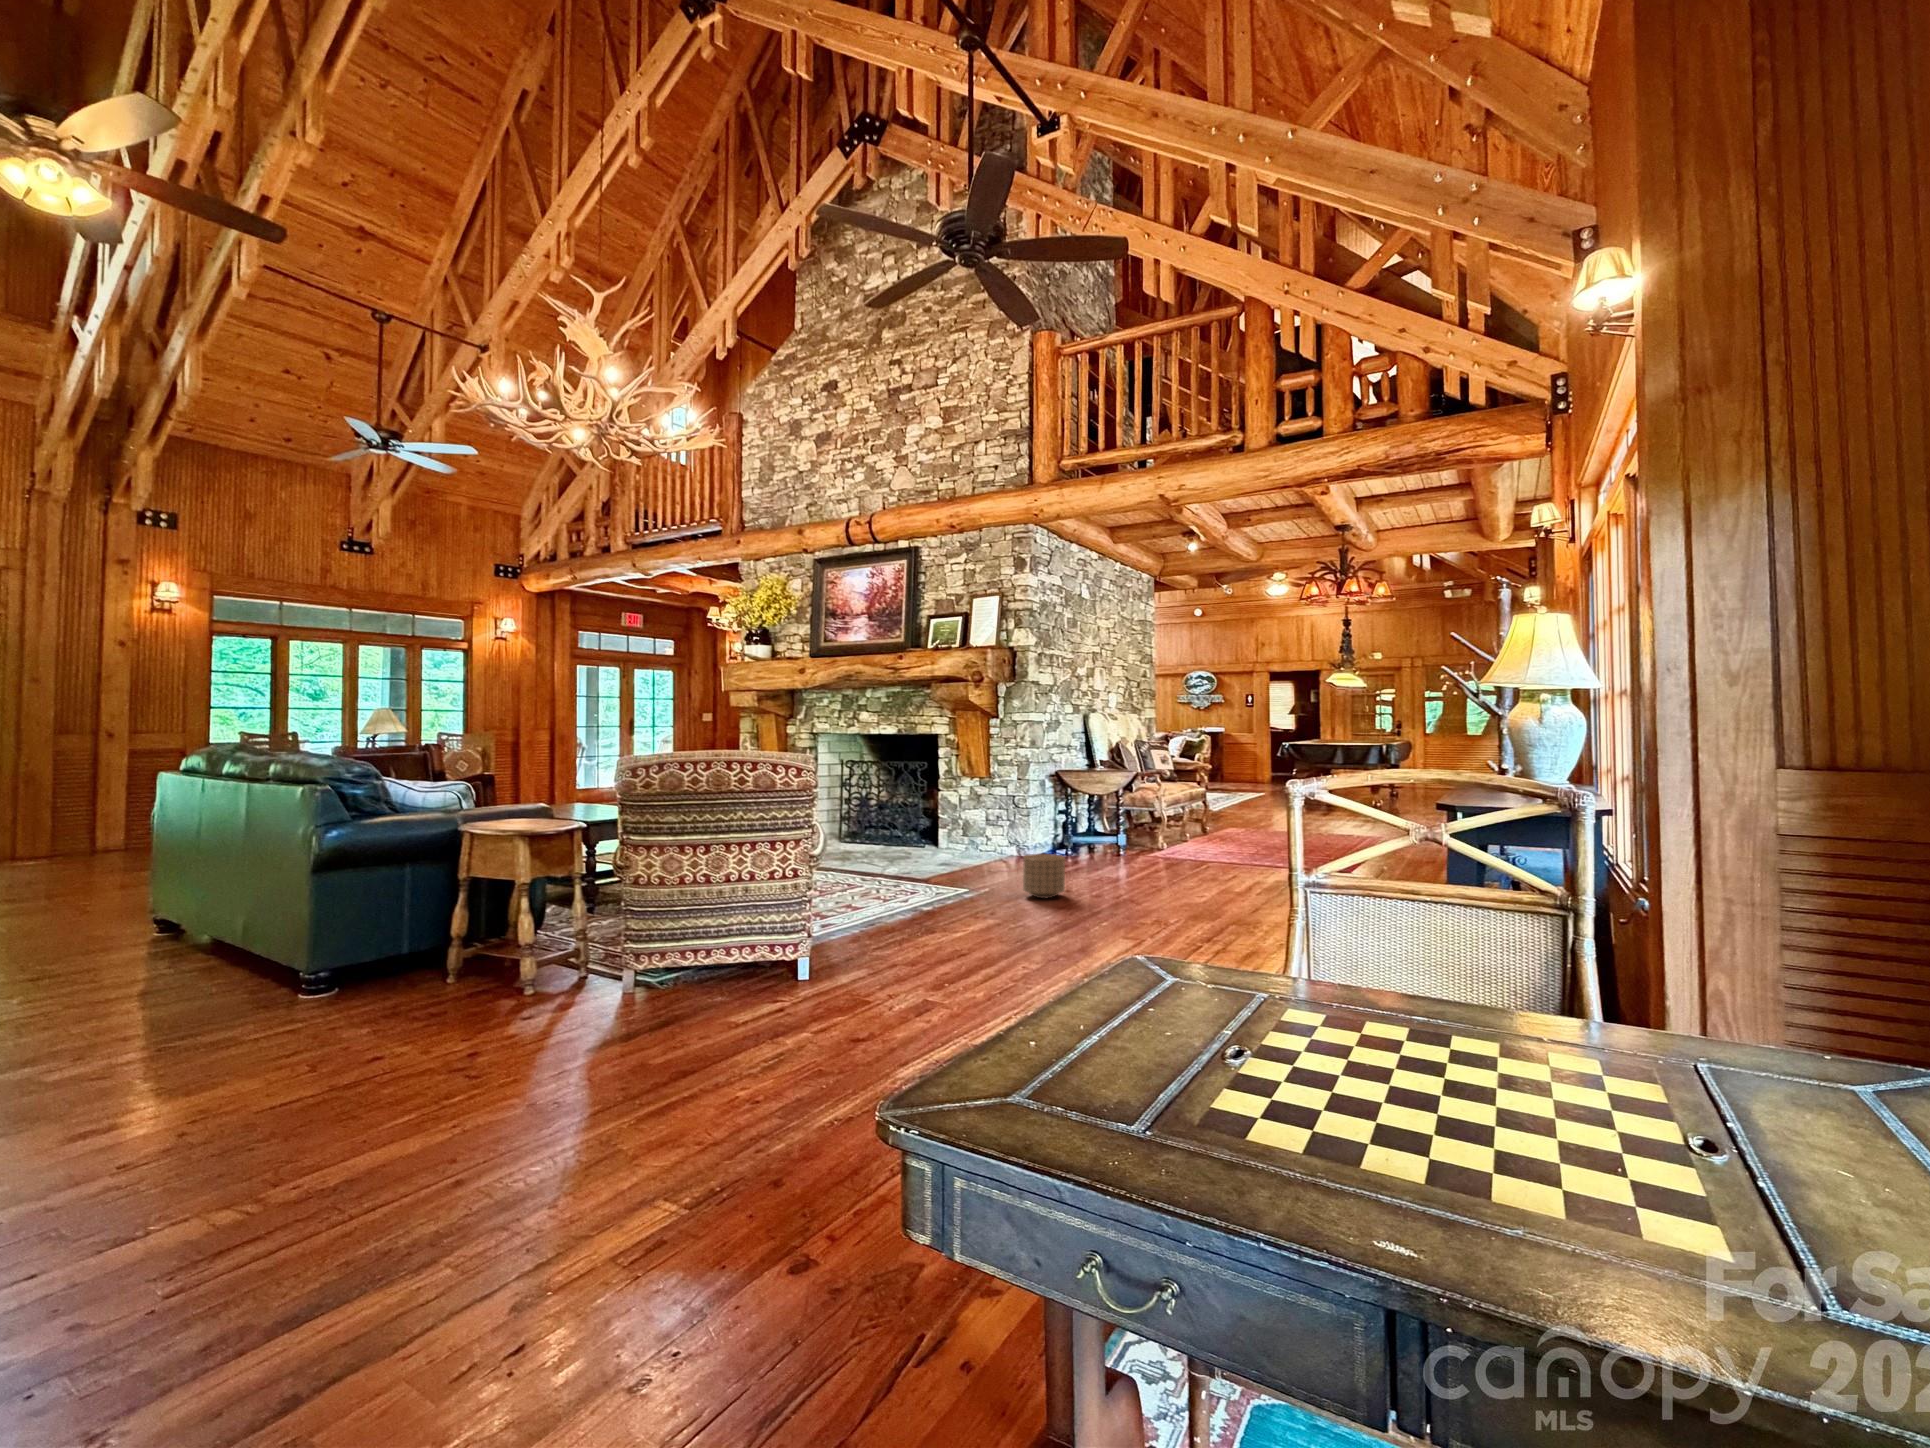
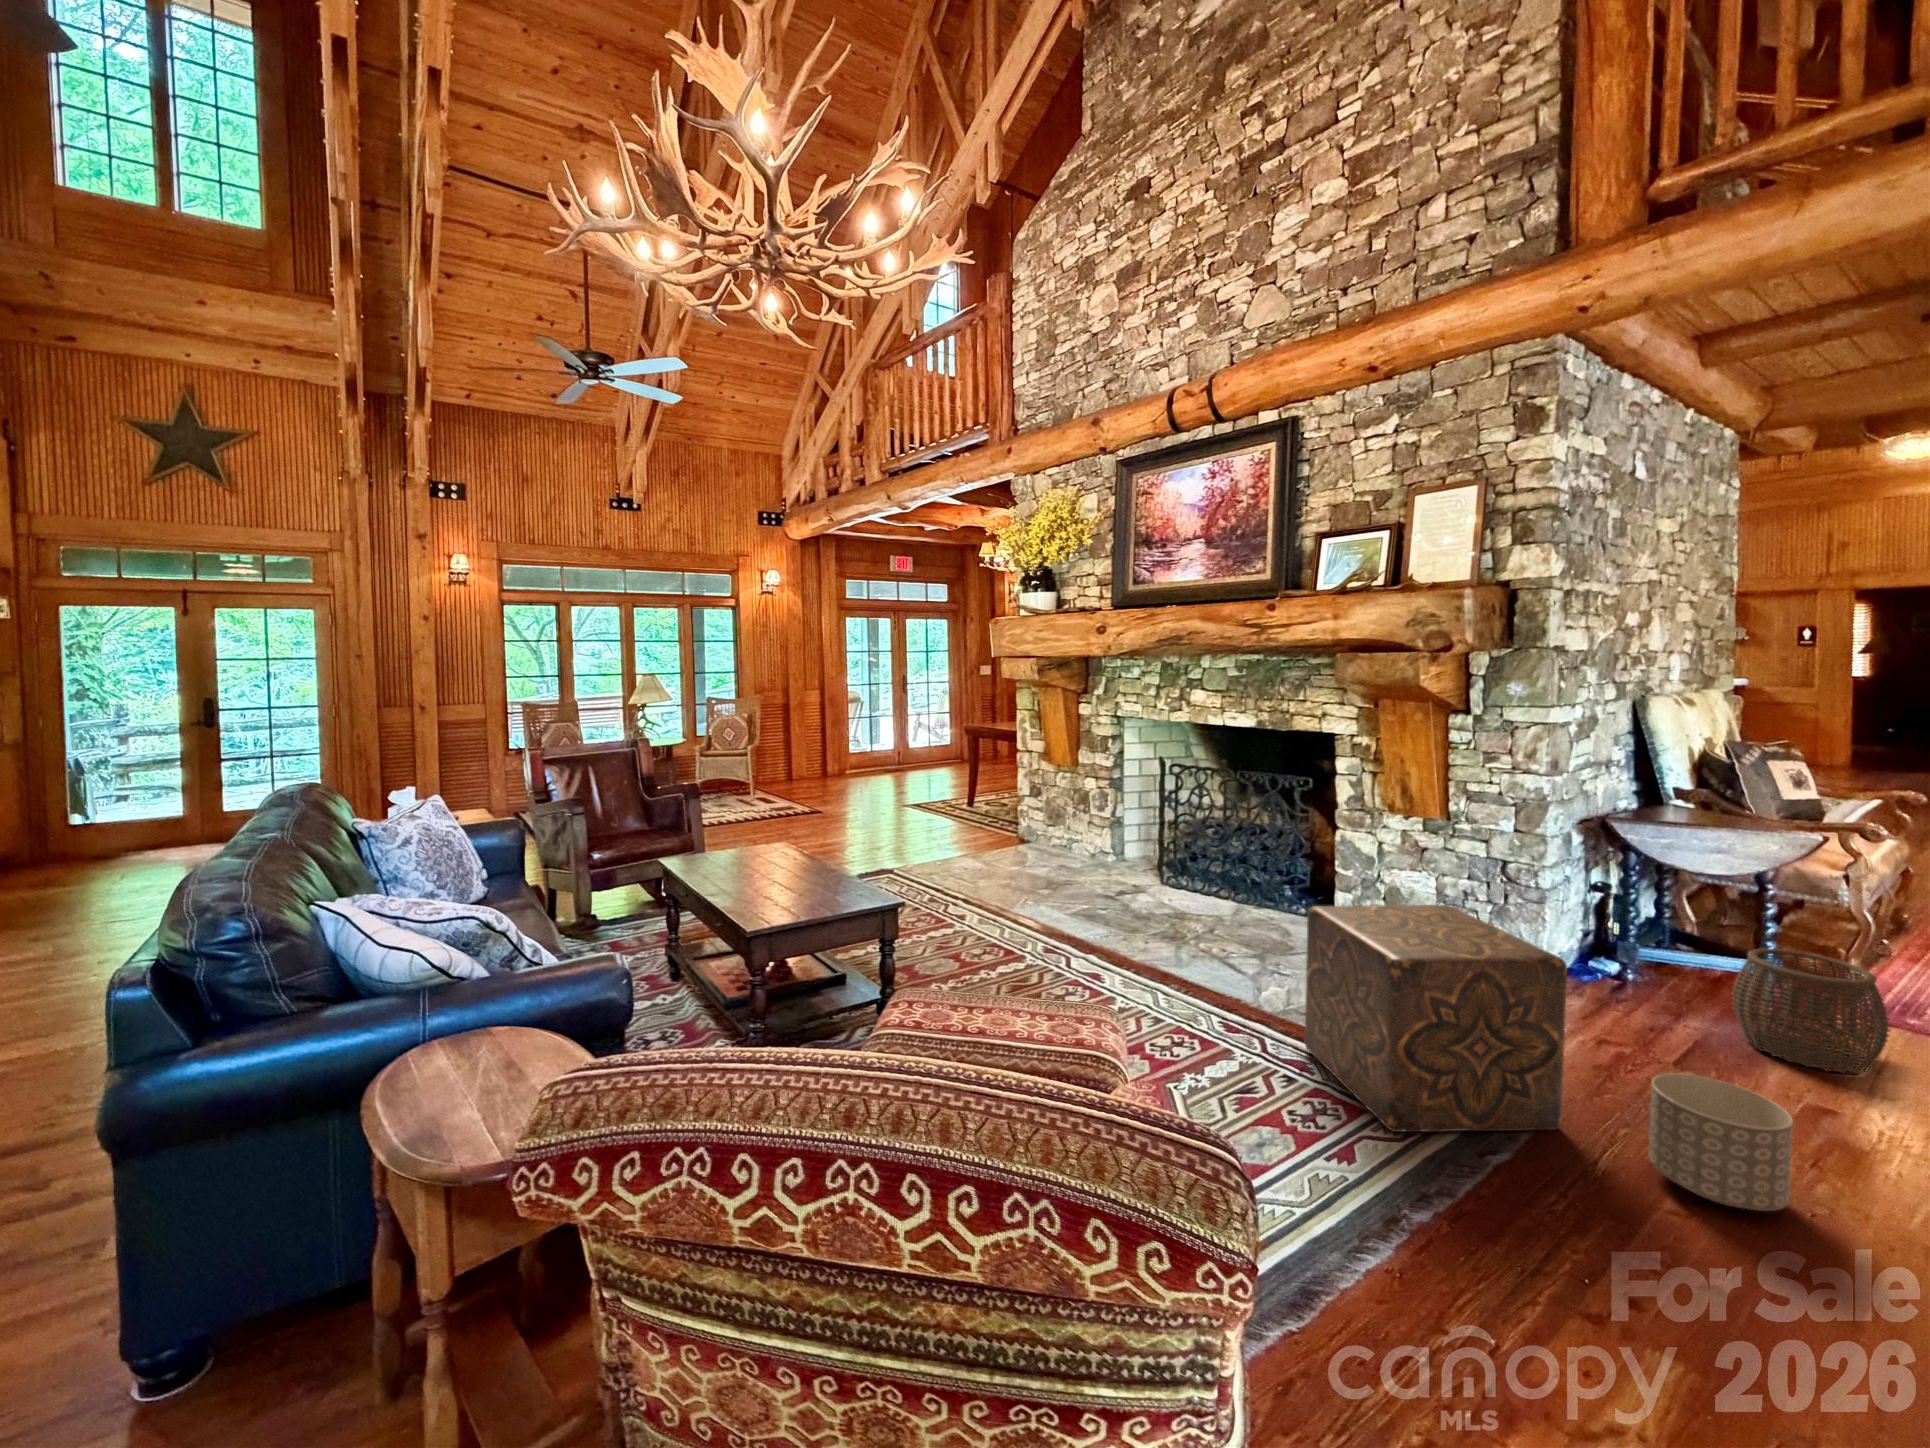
ottoman: none [899,804,1000,897] -> present [1305,905,1567,1132]
woven basket: none [1092,822,1142,869] -> present [1733,948,1890,1074]

